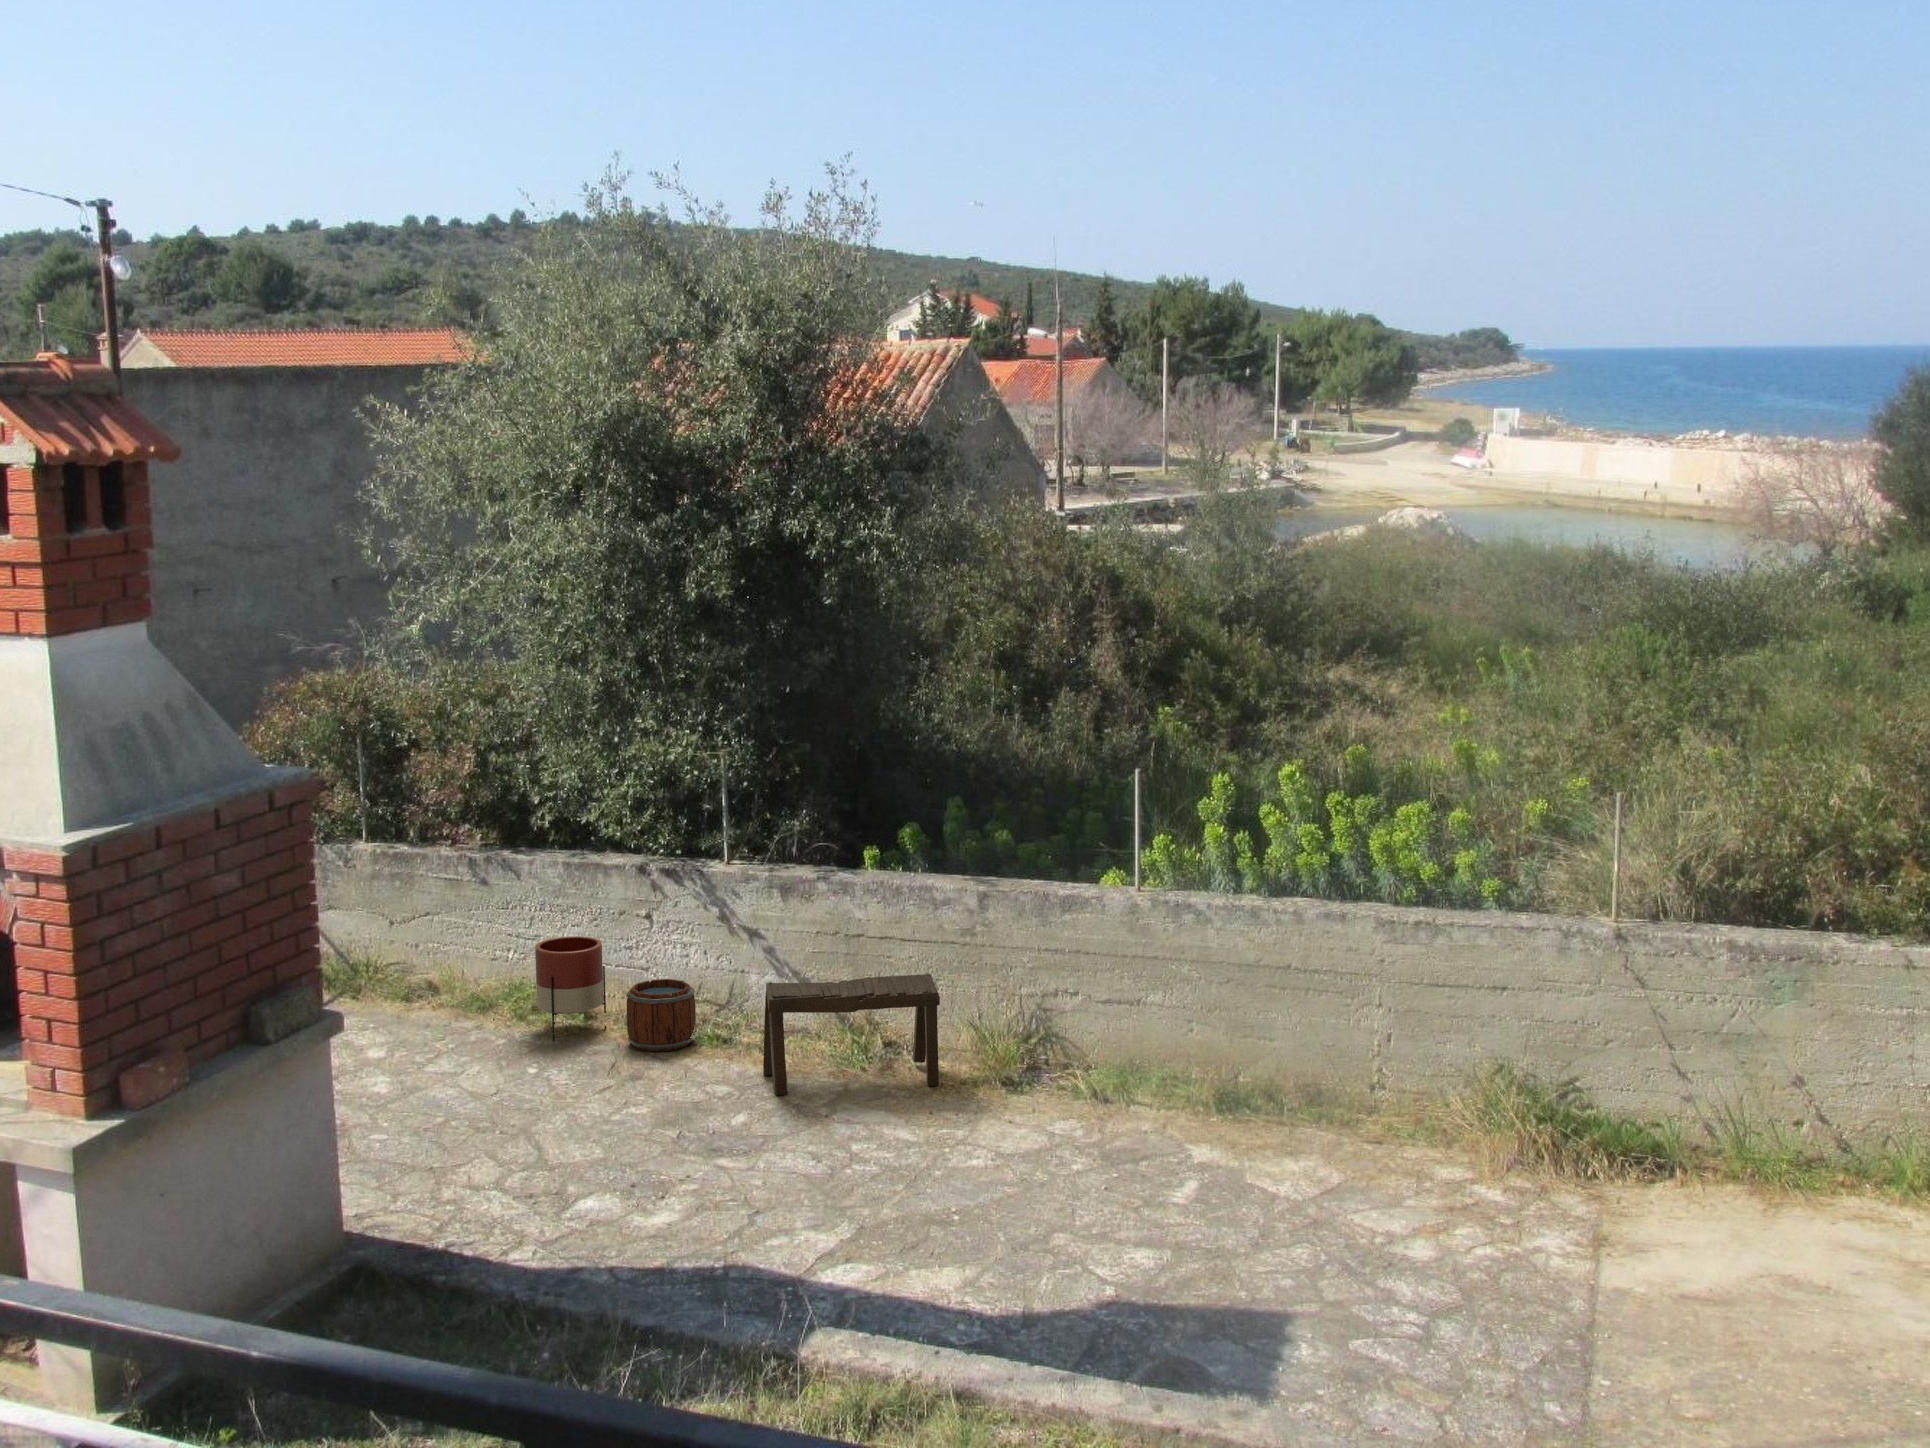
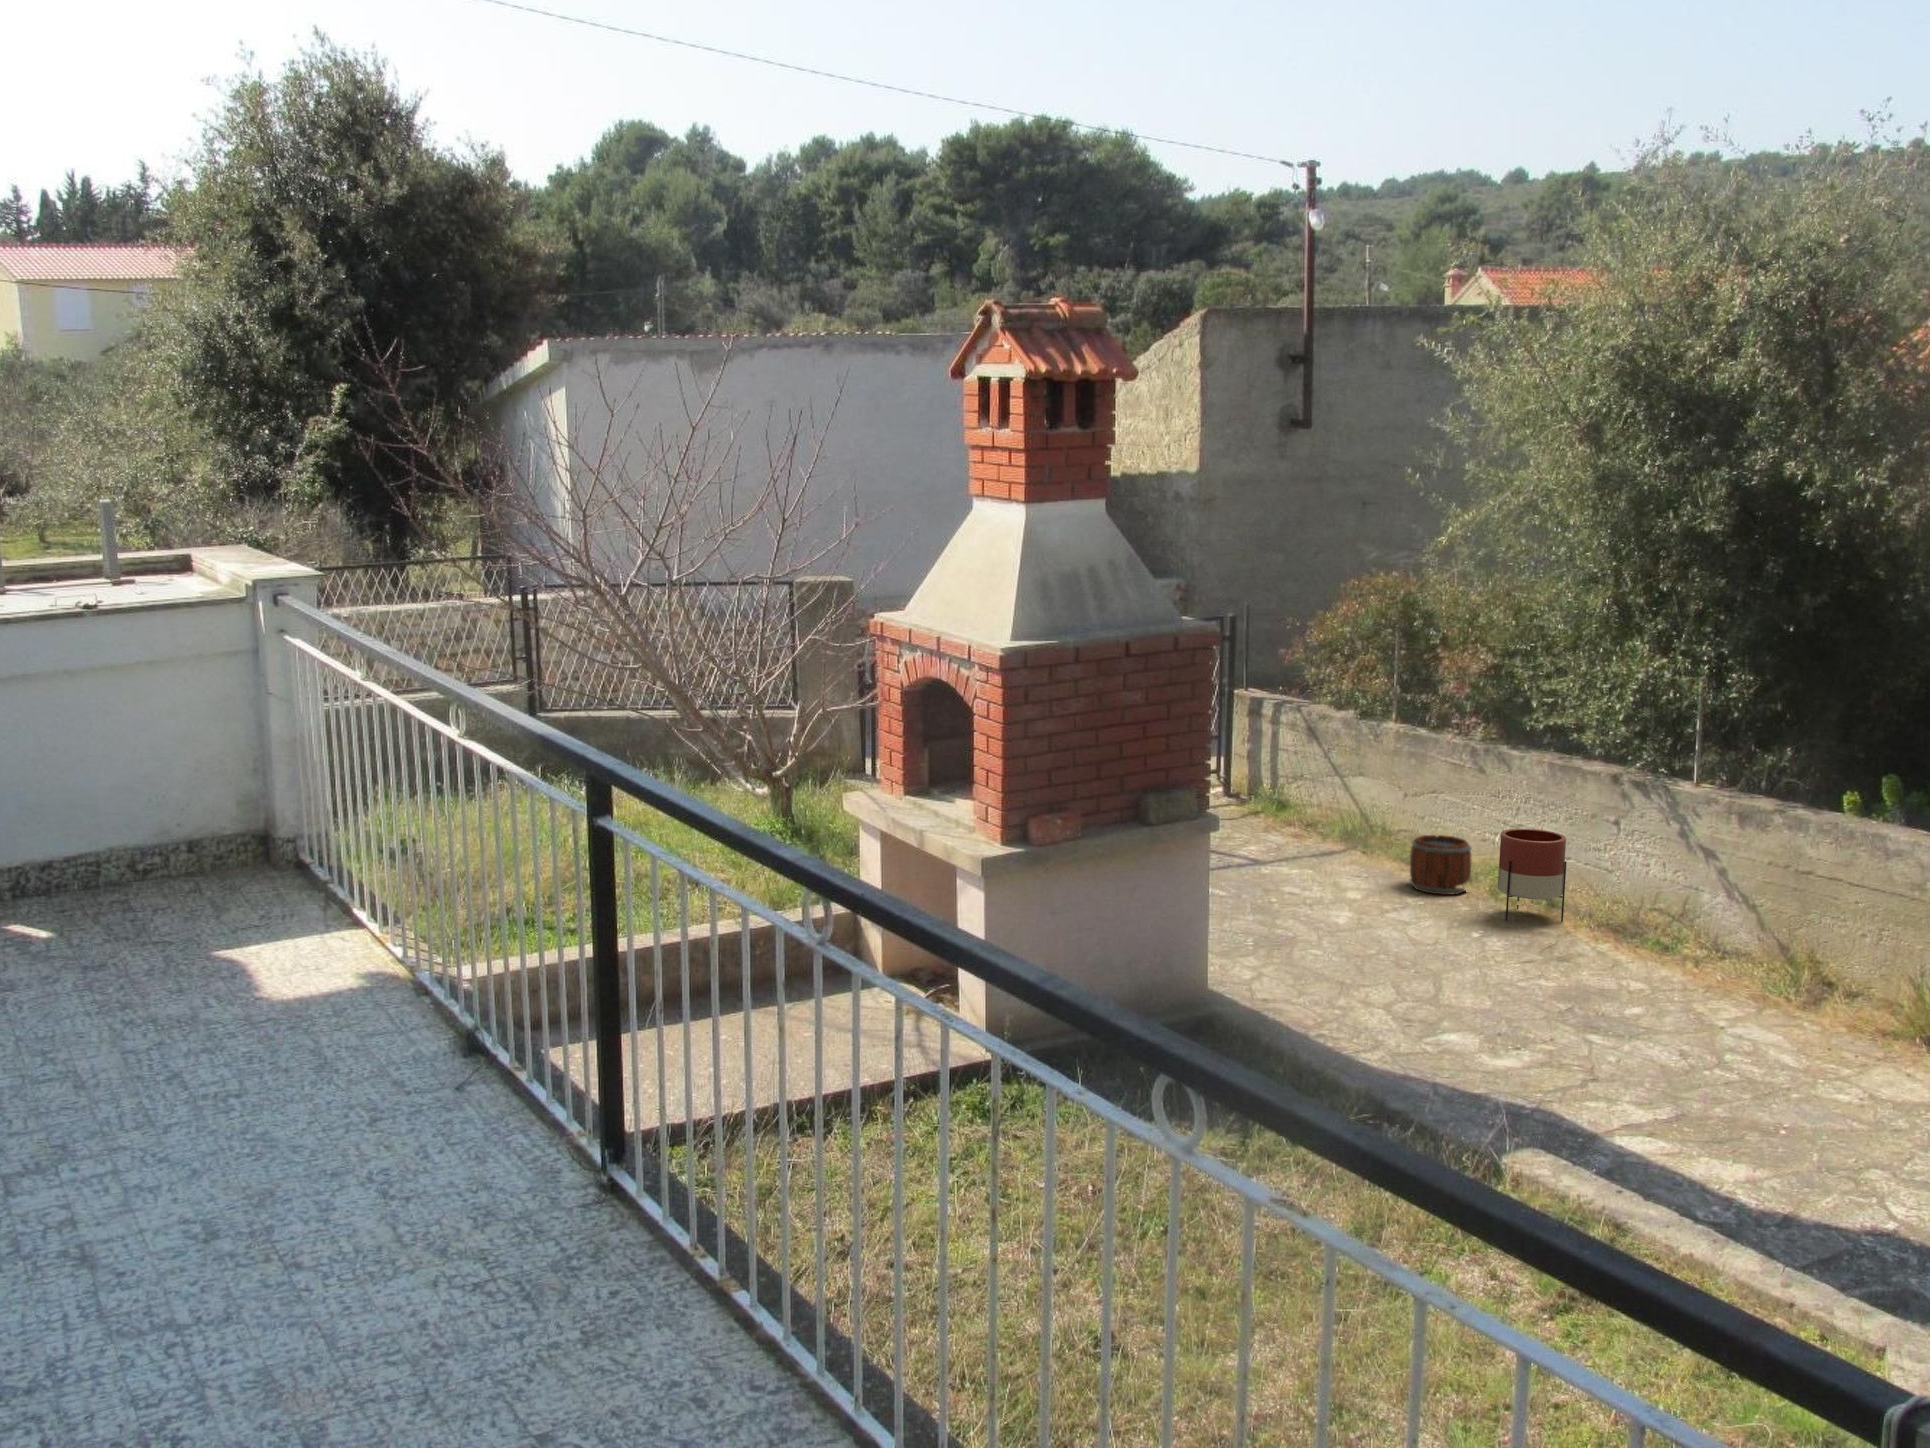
bench: present [763,973,940,1096] -> none [1684,897,1888,1034]
bucket: present [626,979,696,1052] -> present [1410,835,1471,895]

